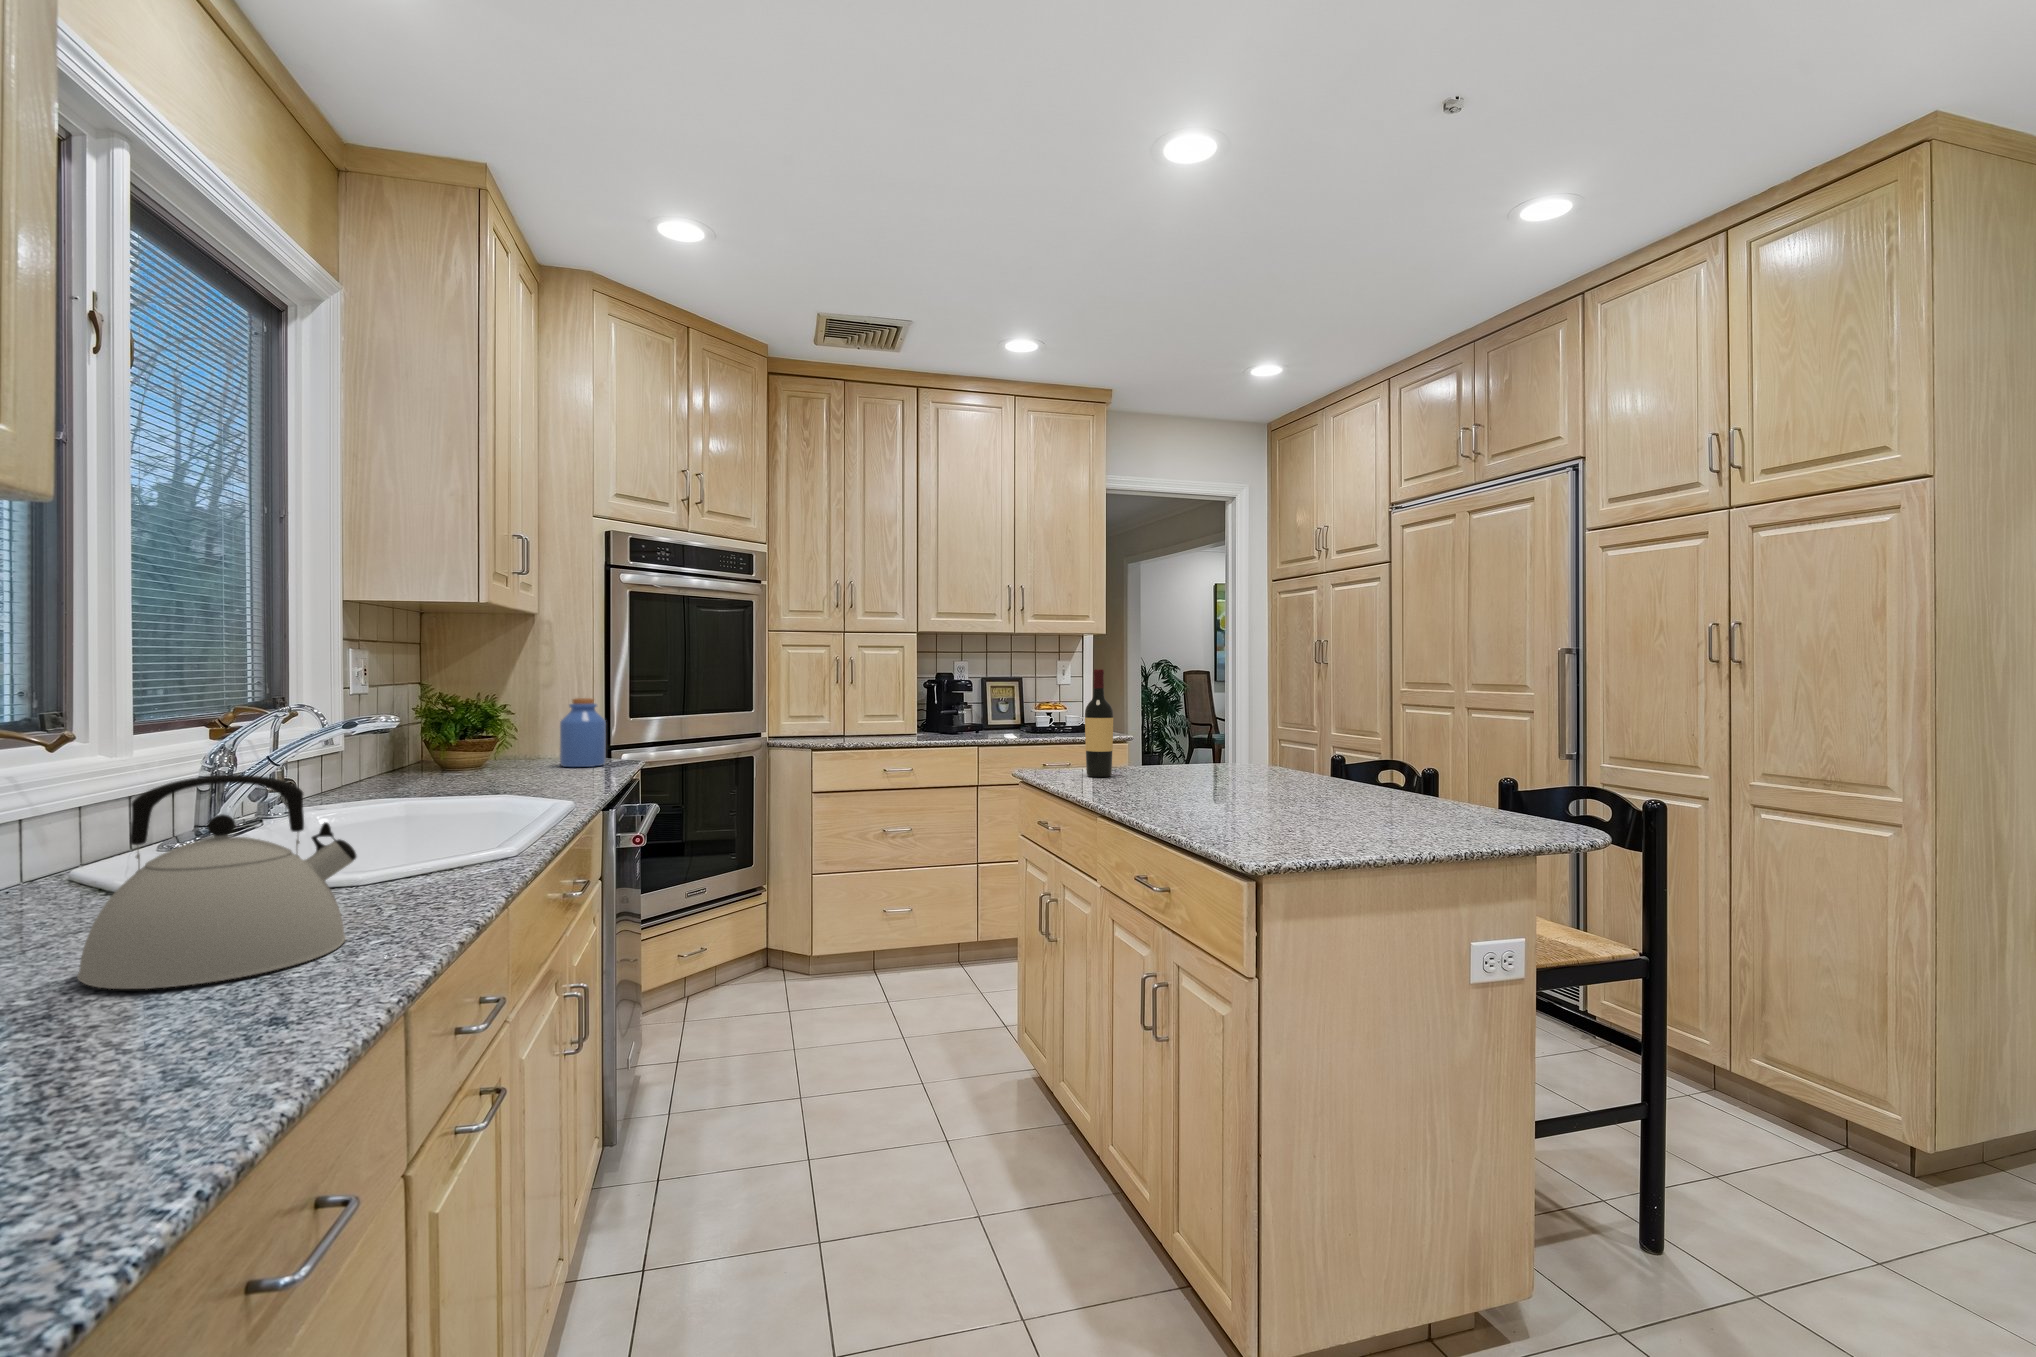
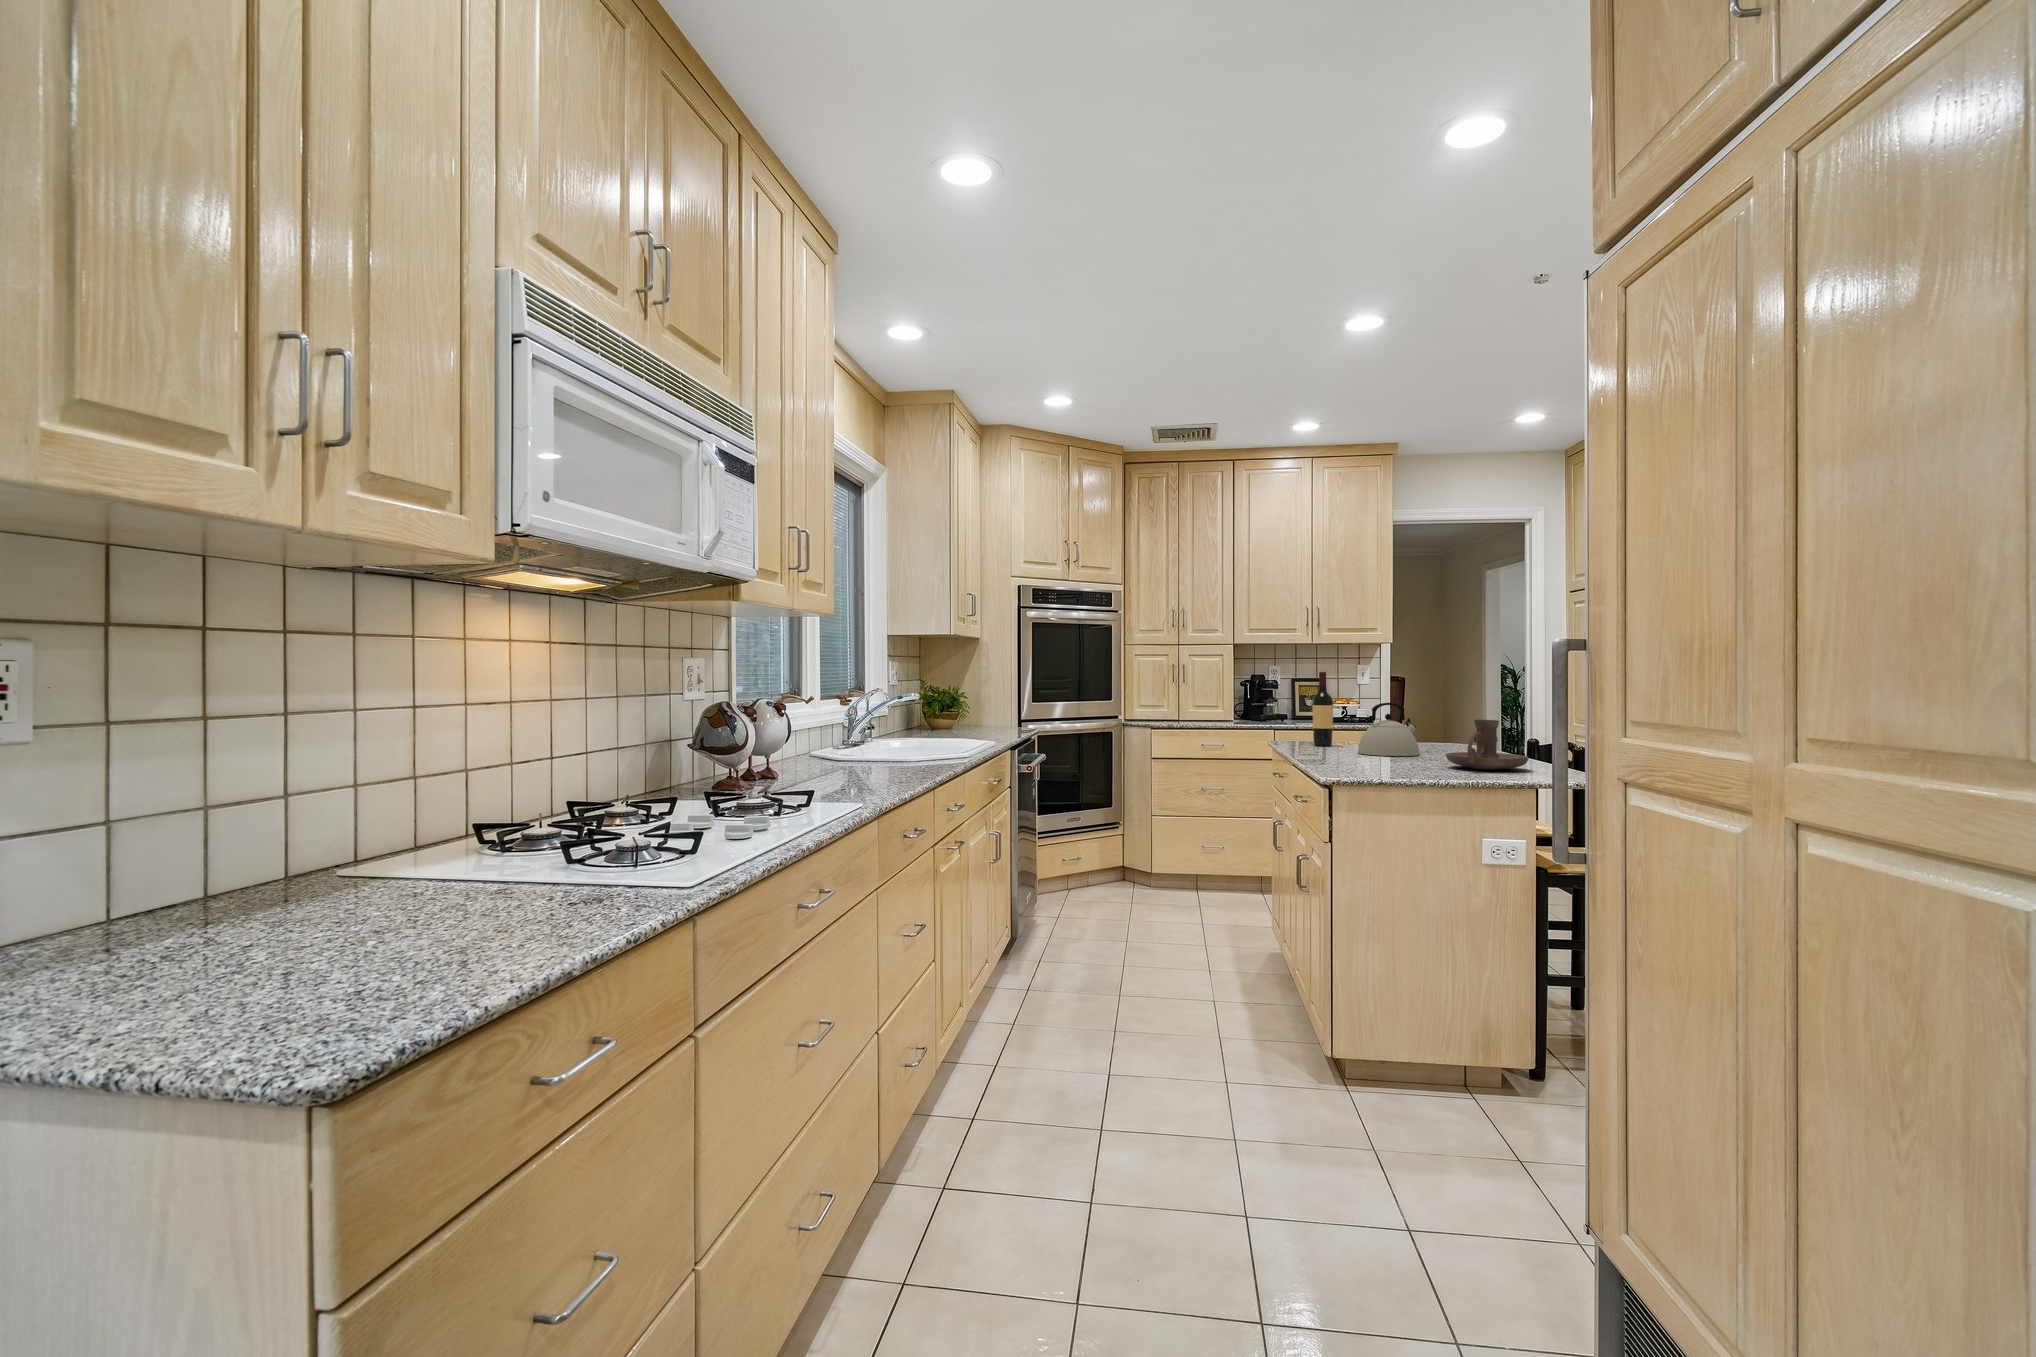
jar: present [560,698,606,767] -> none [992,690,1017,731]
candle holder: none [1346,741,1465,817] -> present [1446,720,1529,770]
kettle: present [77,775,356,989] -> present [1358,703,1419,756]

